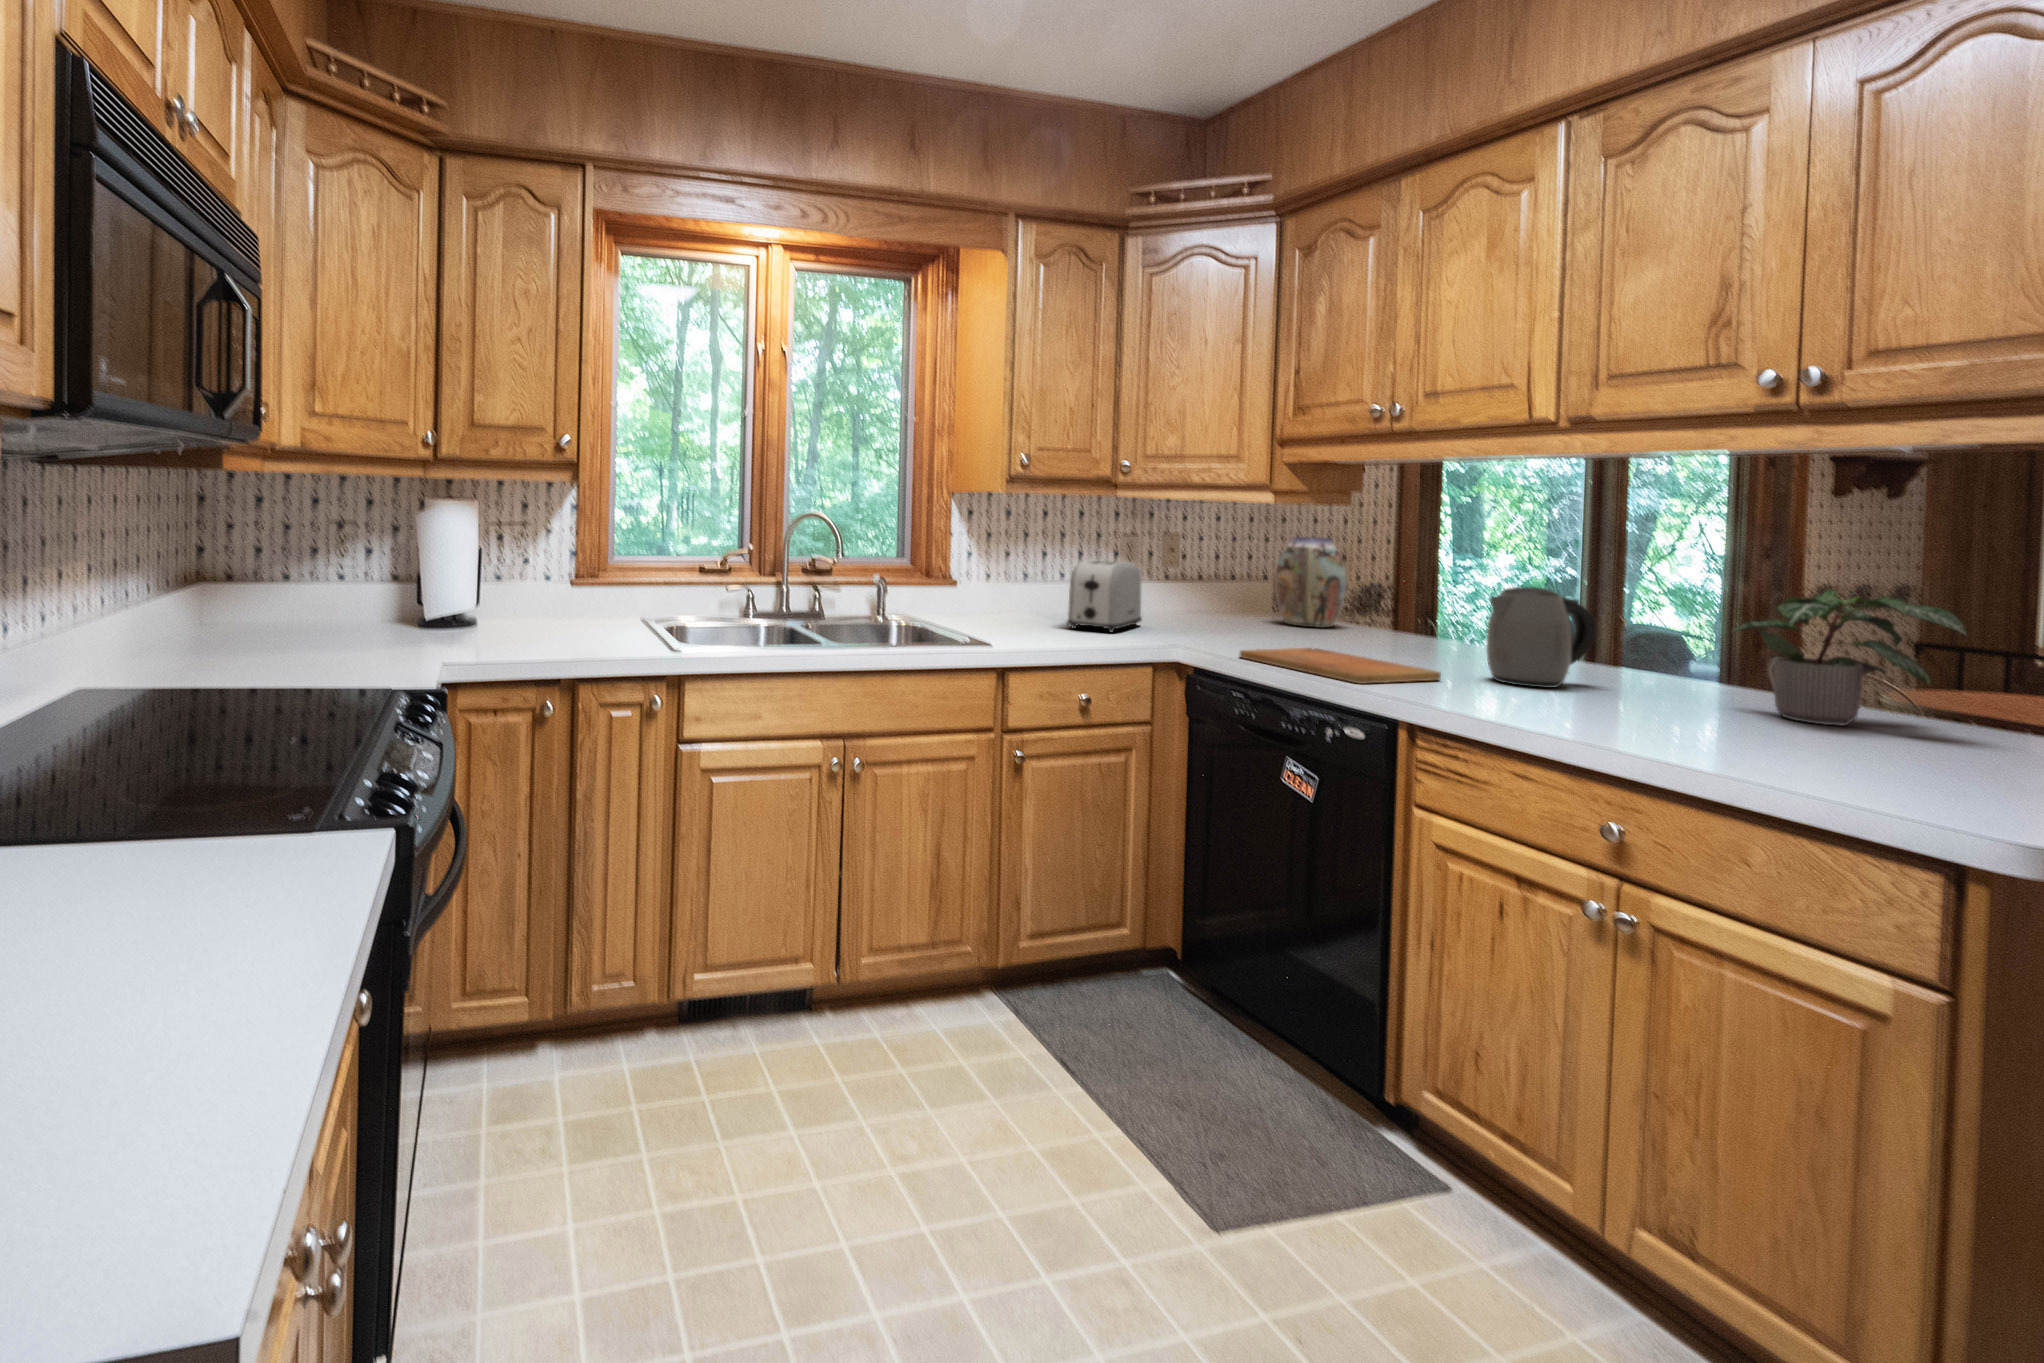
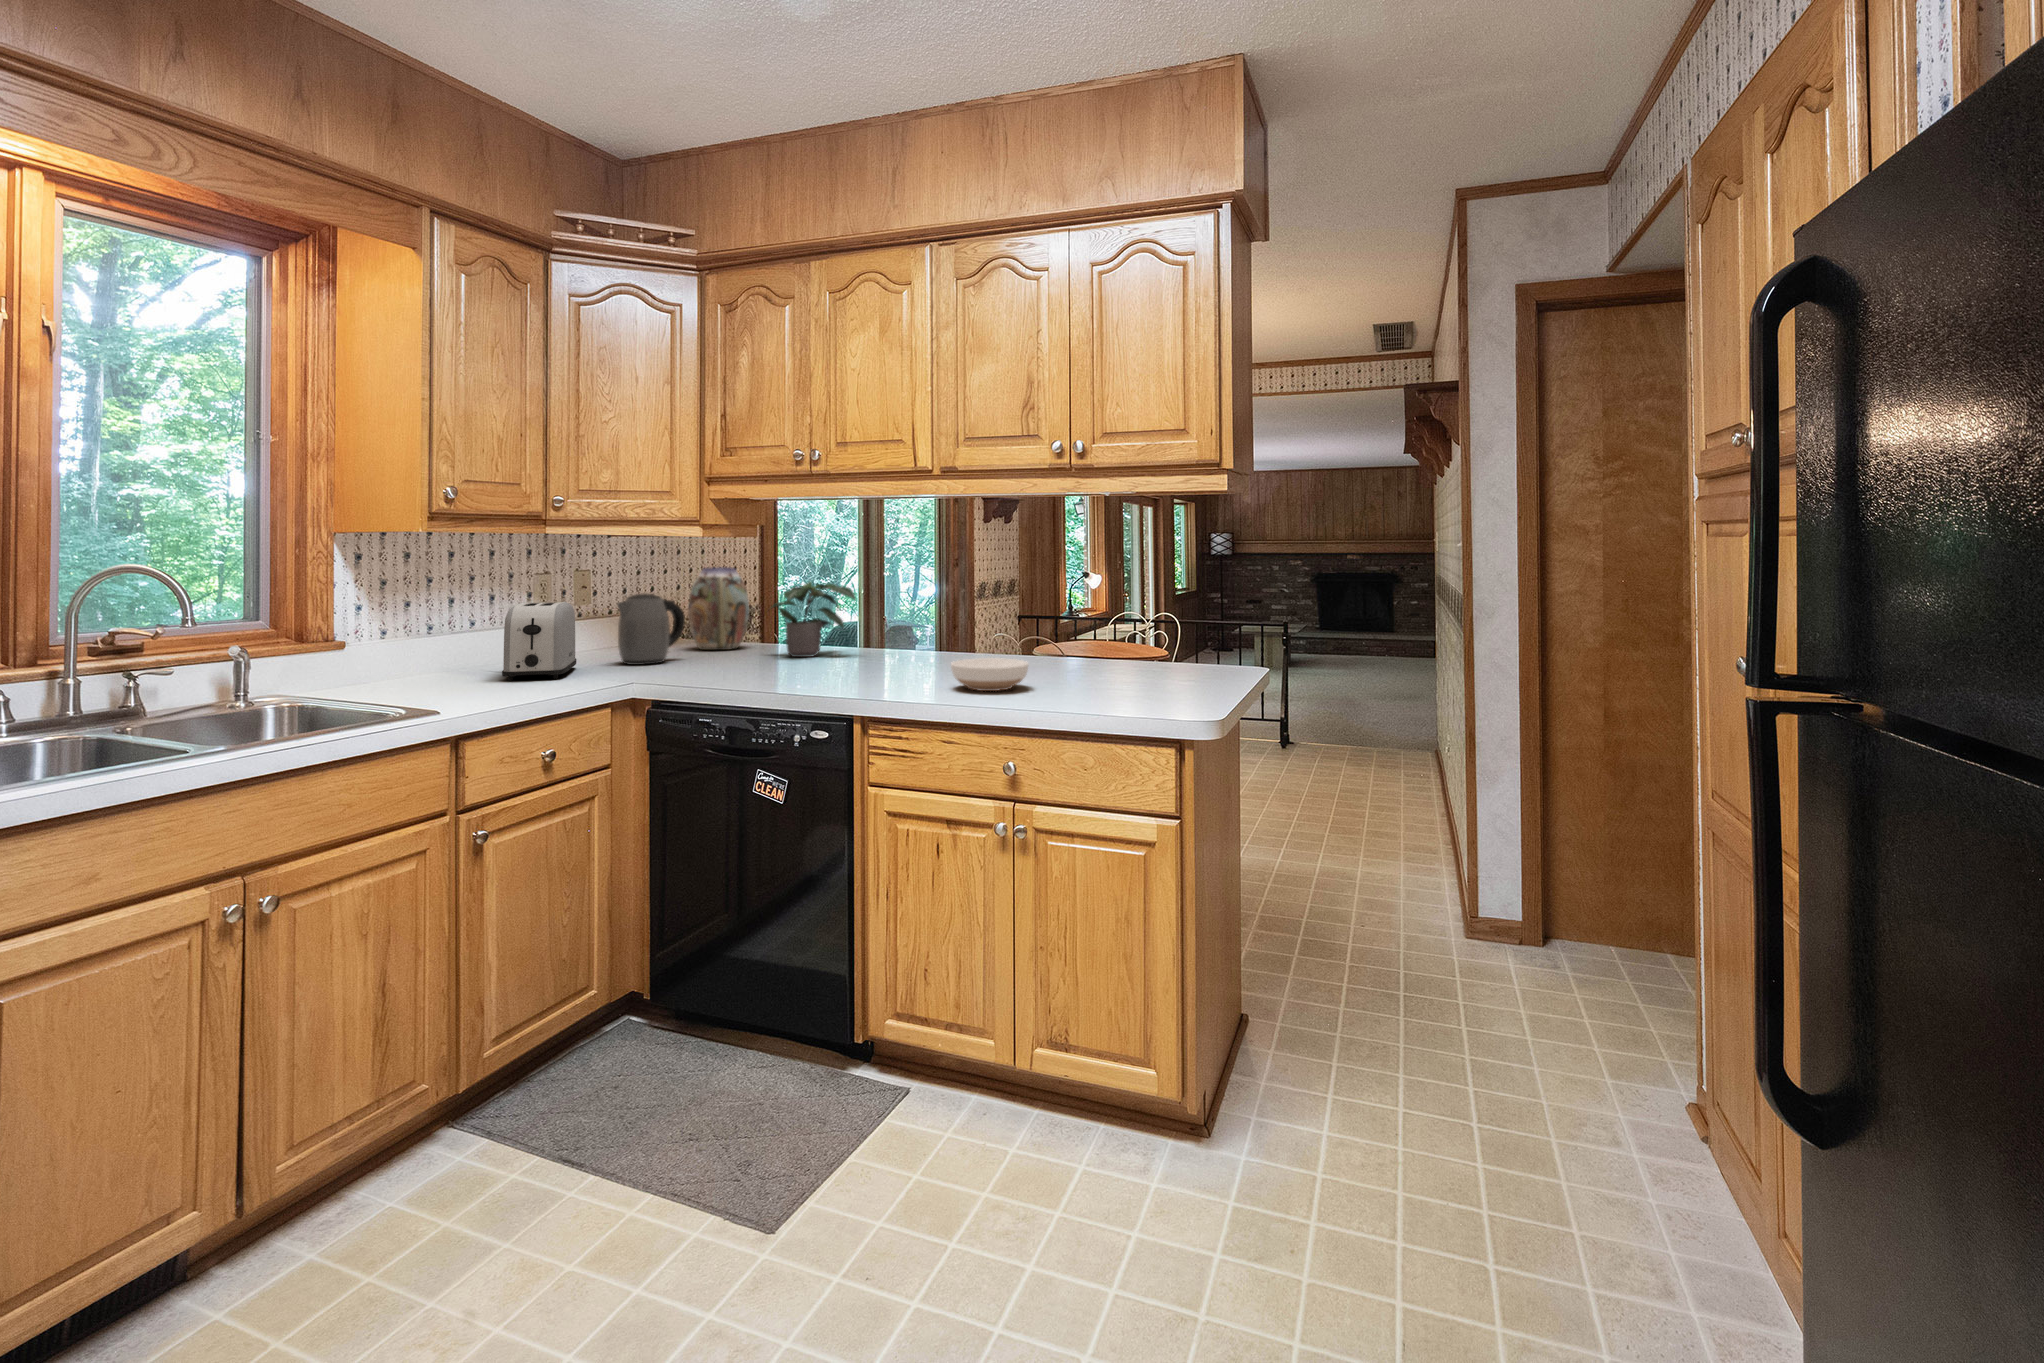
kettle: present [1486,587,1595,688] -> present [617,593,685,665]
potted plant: present [1728,590,1968,725] -> present [771,582,855,657]
cutting board: present [1239,648,1441,684] -> none [705,667,867,692]
bowl: none [1551,674,1692,724] -> present [951,658,1028,691]

